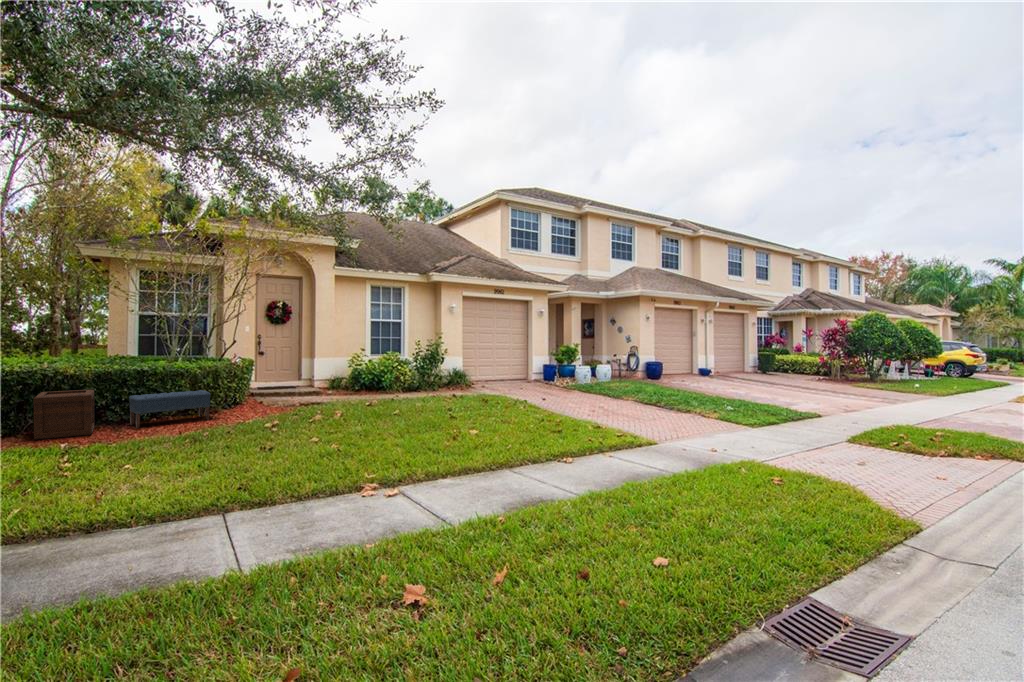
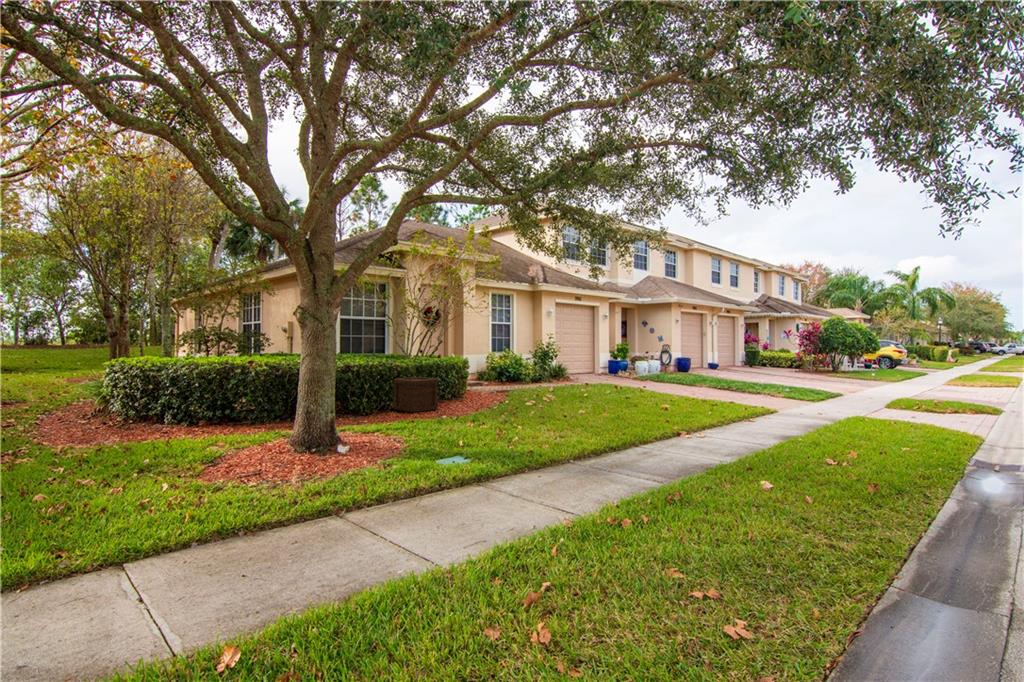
bench: present [129,390,211,428] -> none [433,378,476,406]

